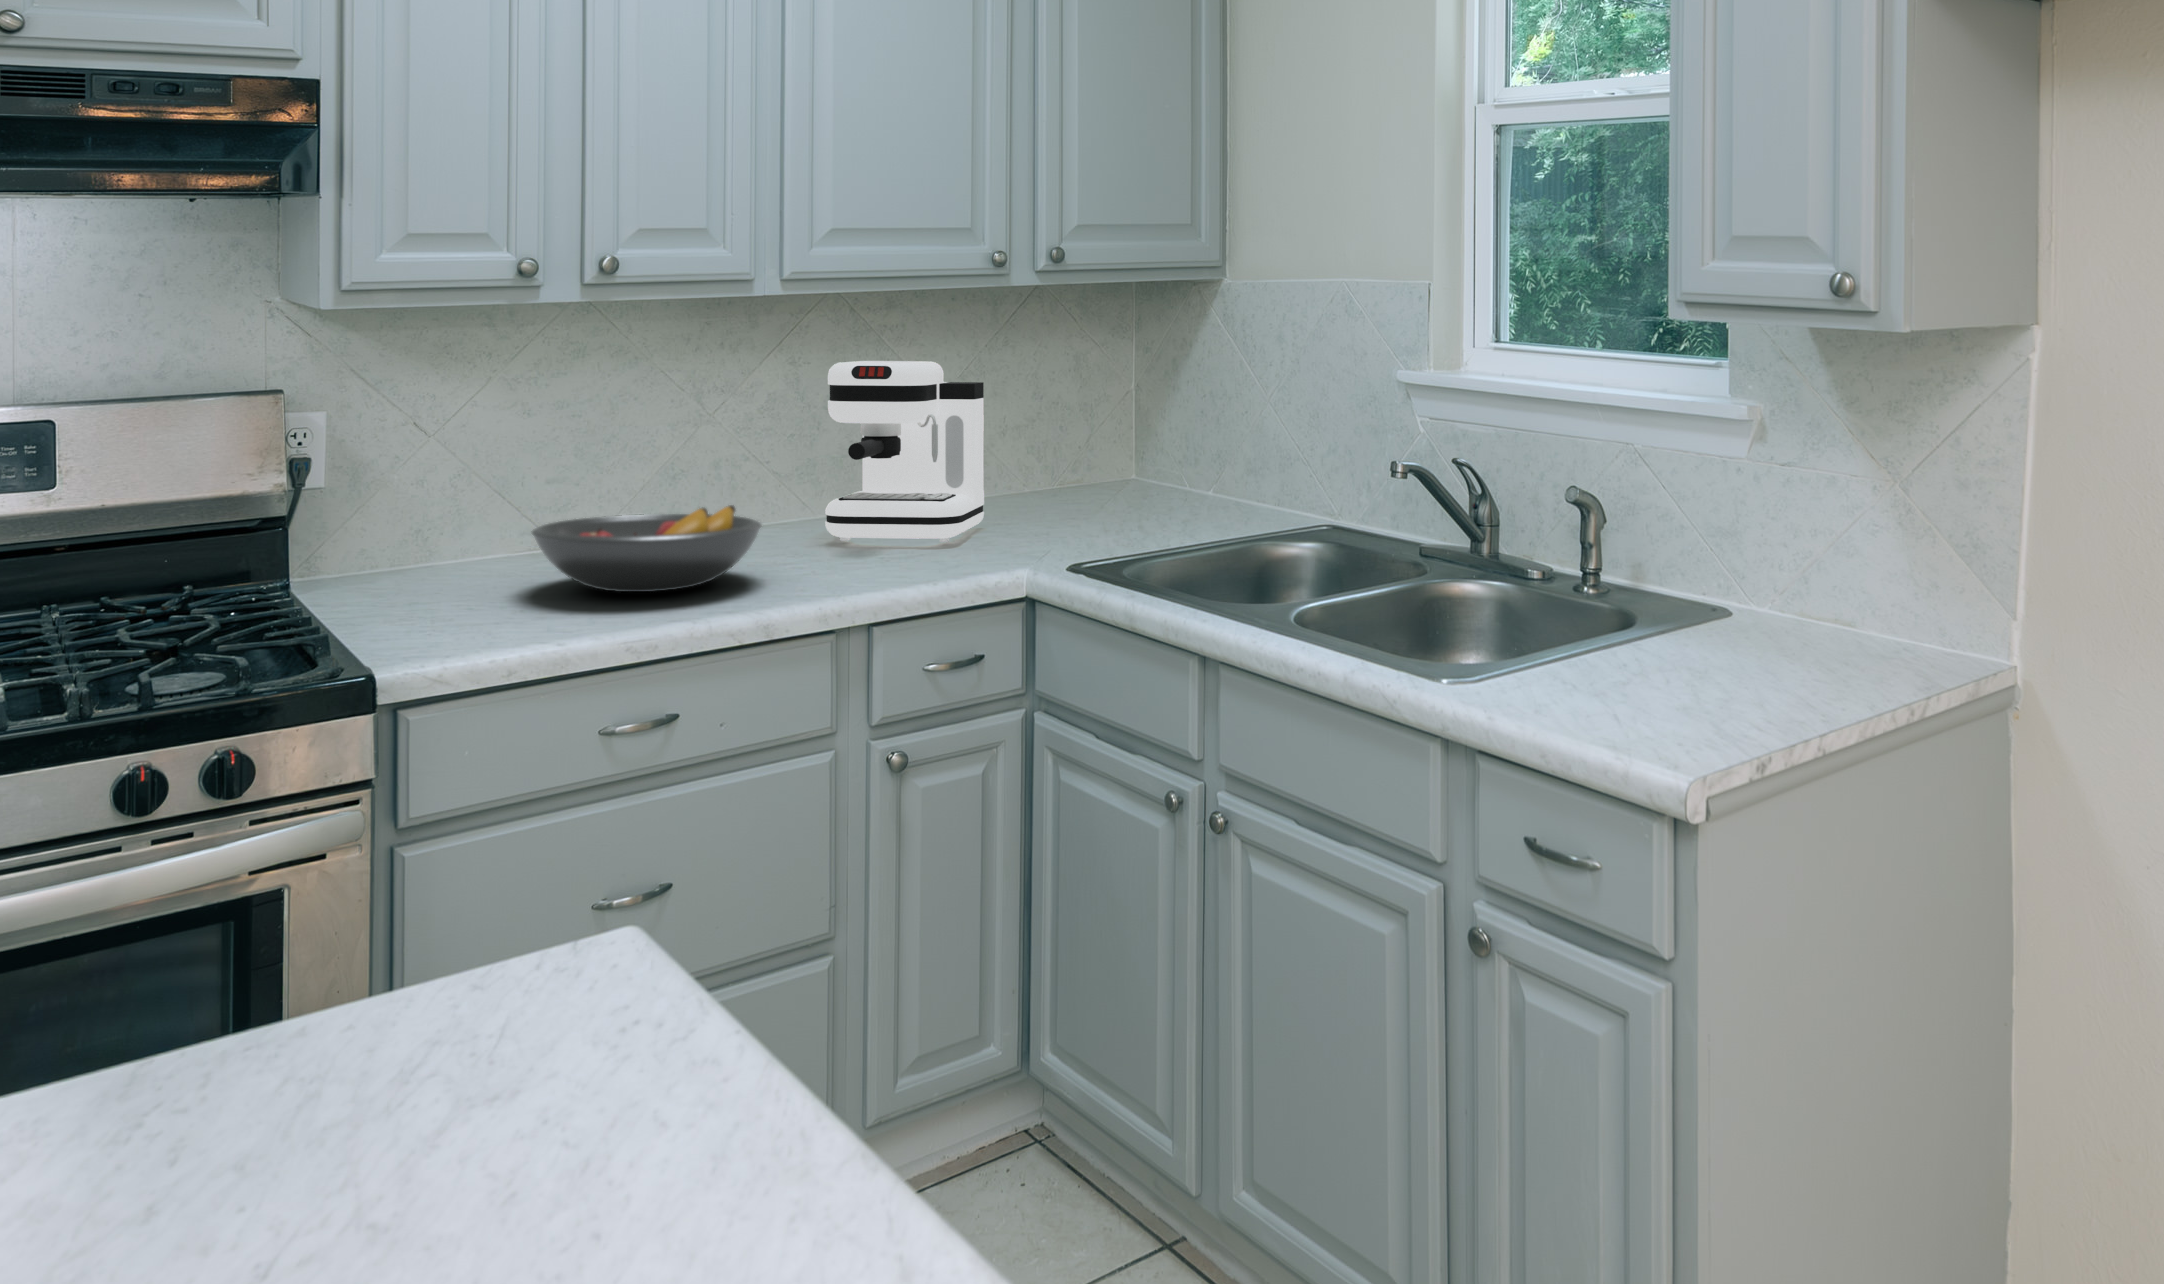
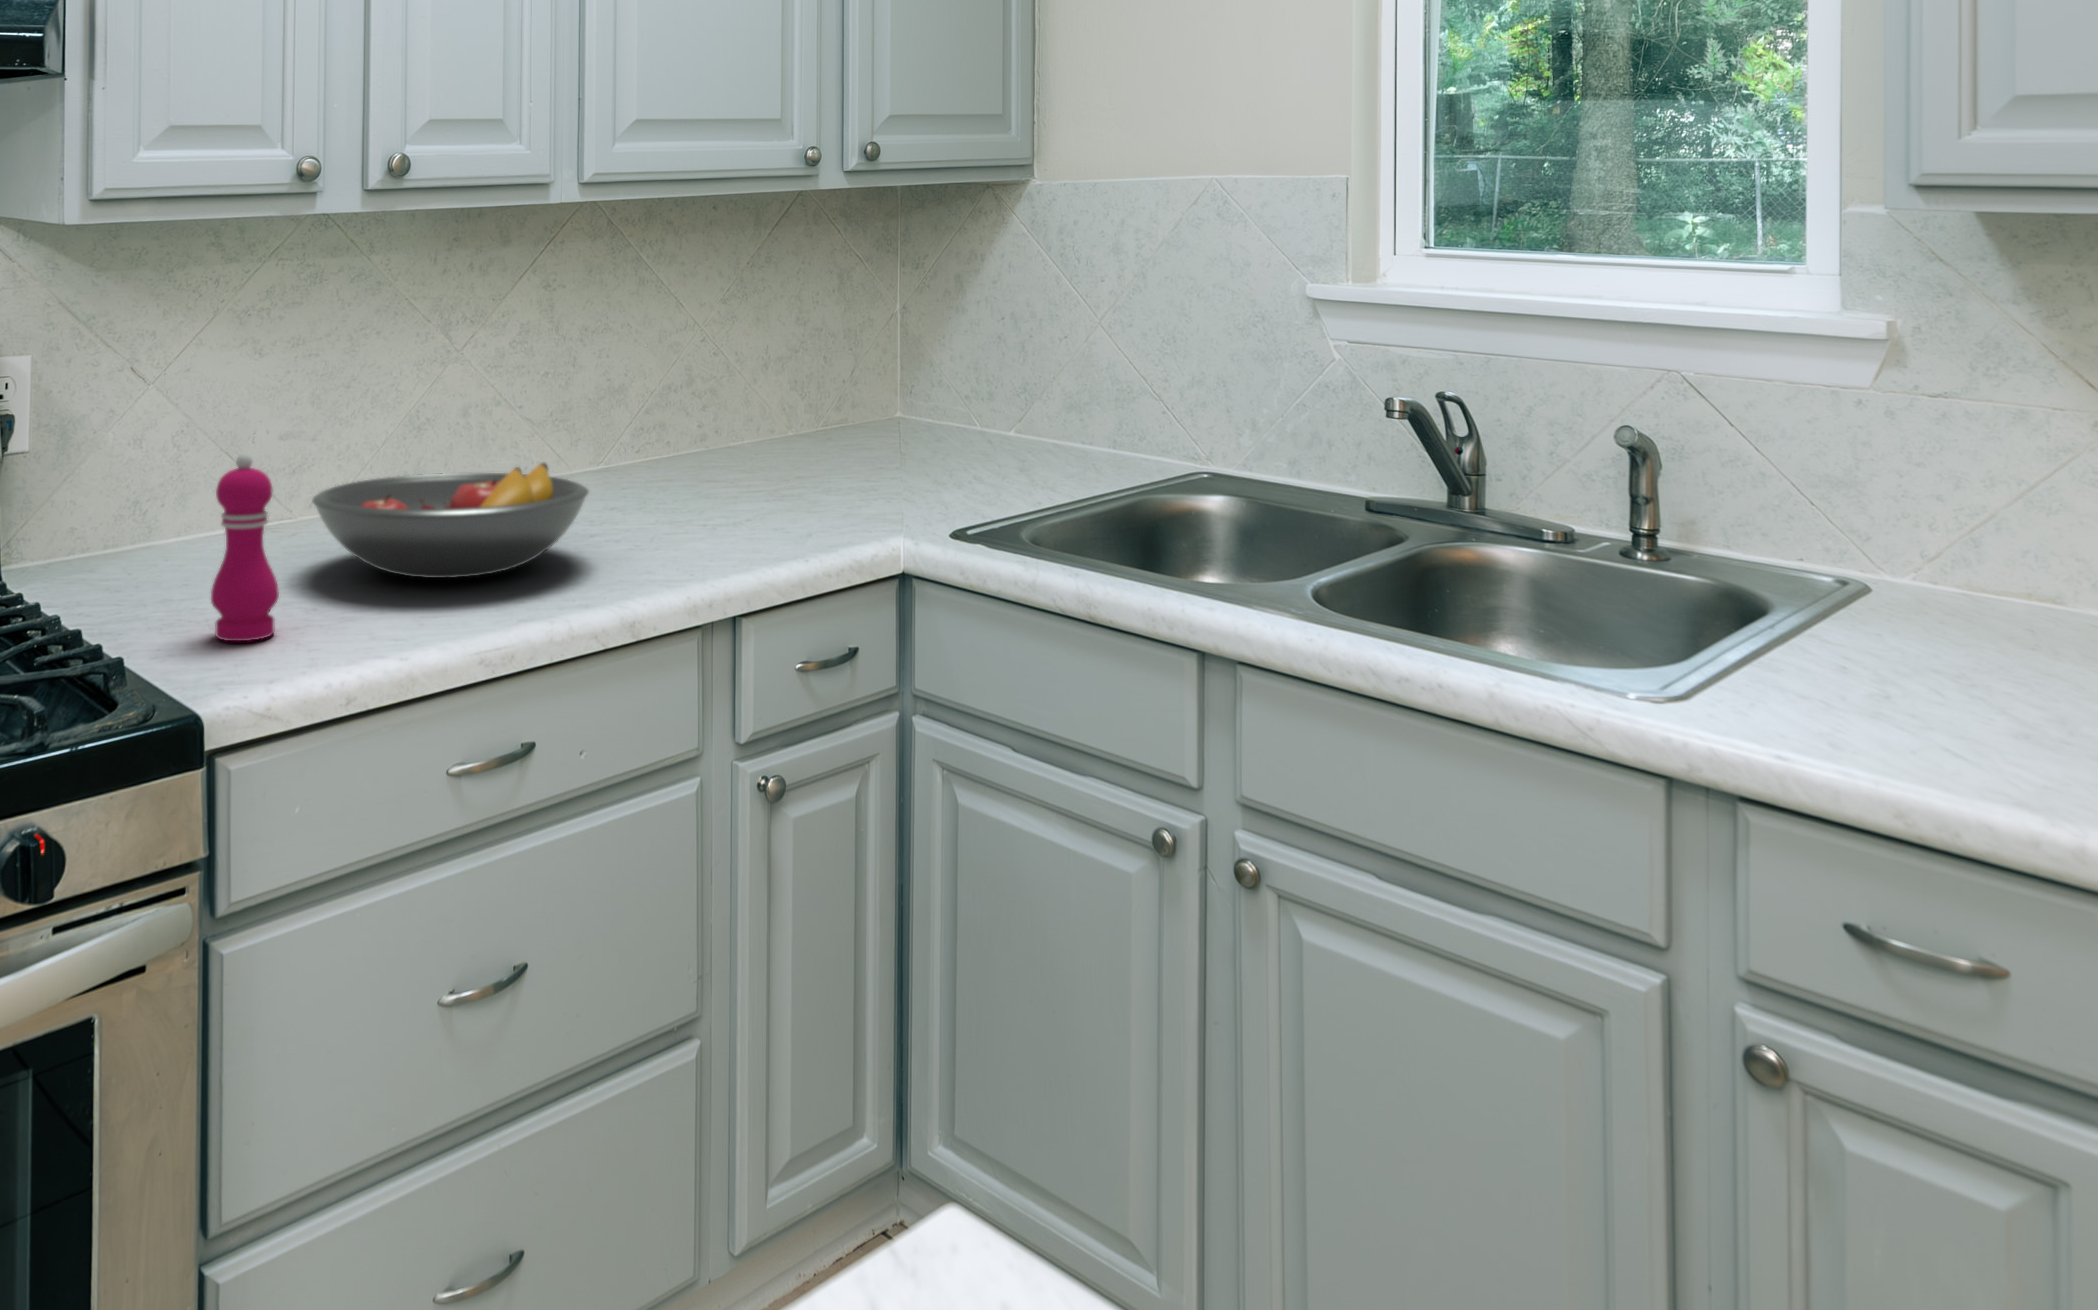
coffee maker: present [825,361,984,542] -> none [610,280,777,499]
pepper mill: none [420,488,476,630] -> present [211,454,279,641]

